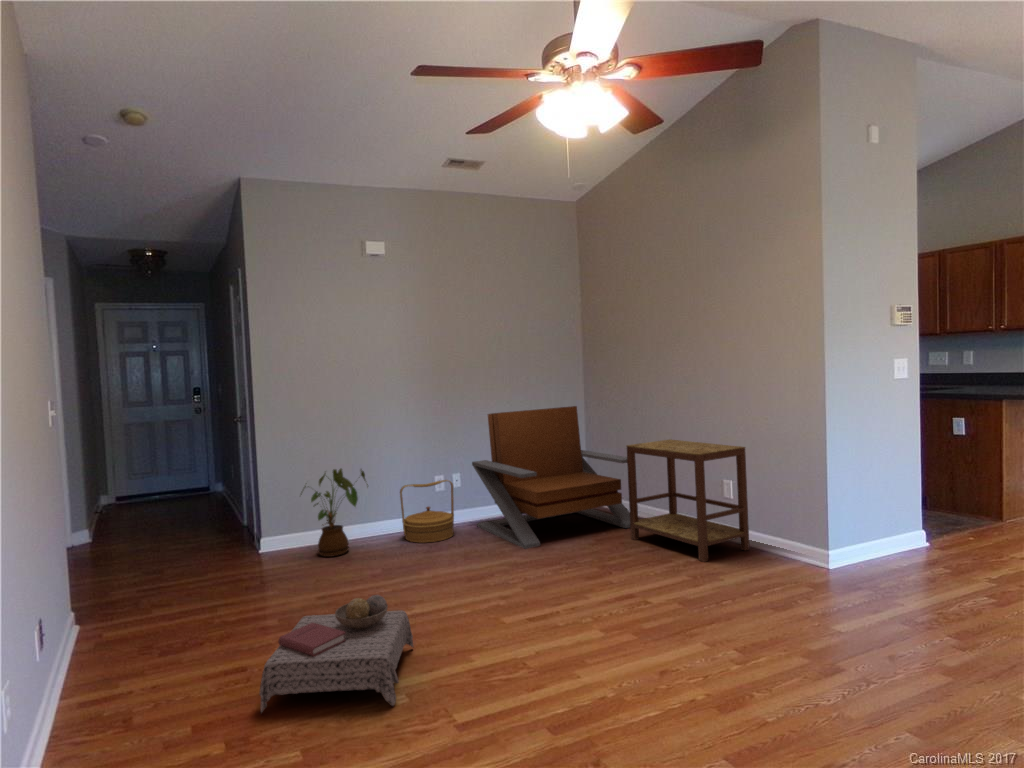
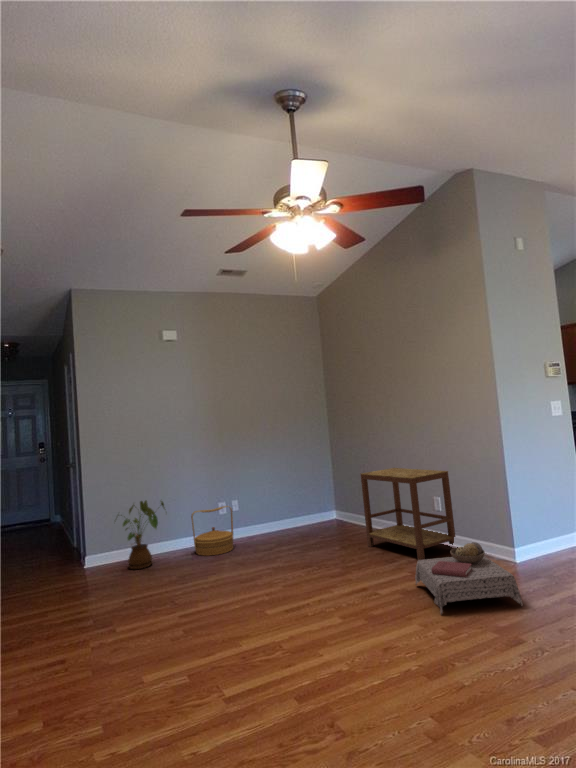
lounge chair: present [472,406,630,549] -> none [246,445,375,557]
ottoman: present [259,595,413,713] -> present [415,542,523,614]

